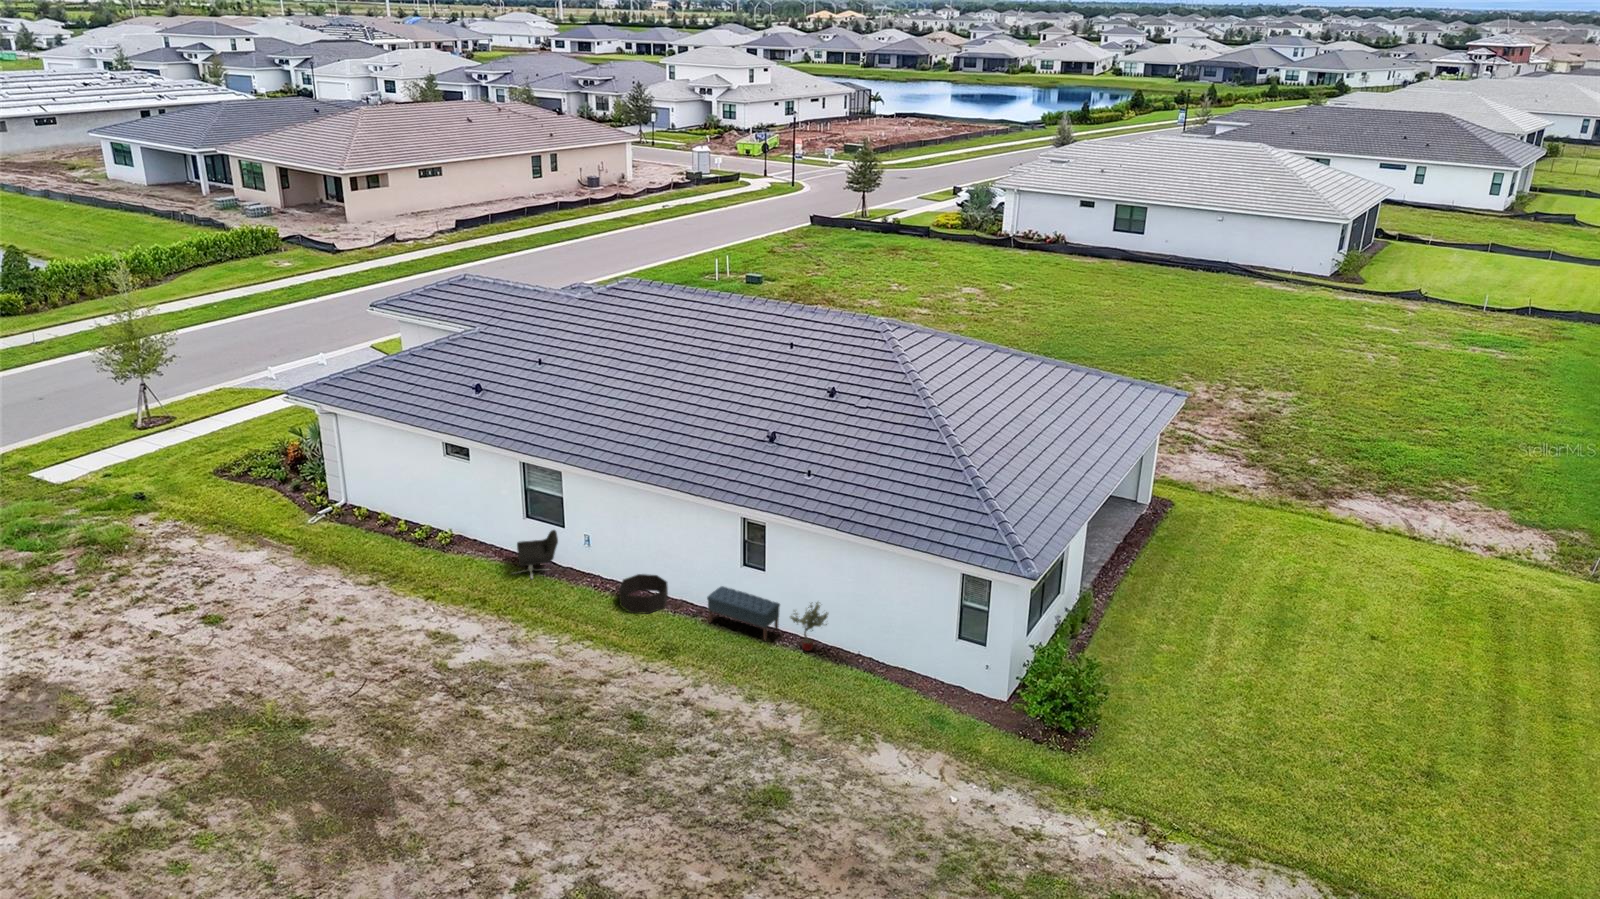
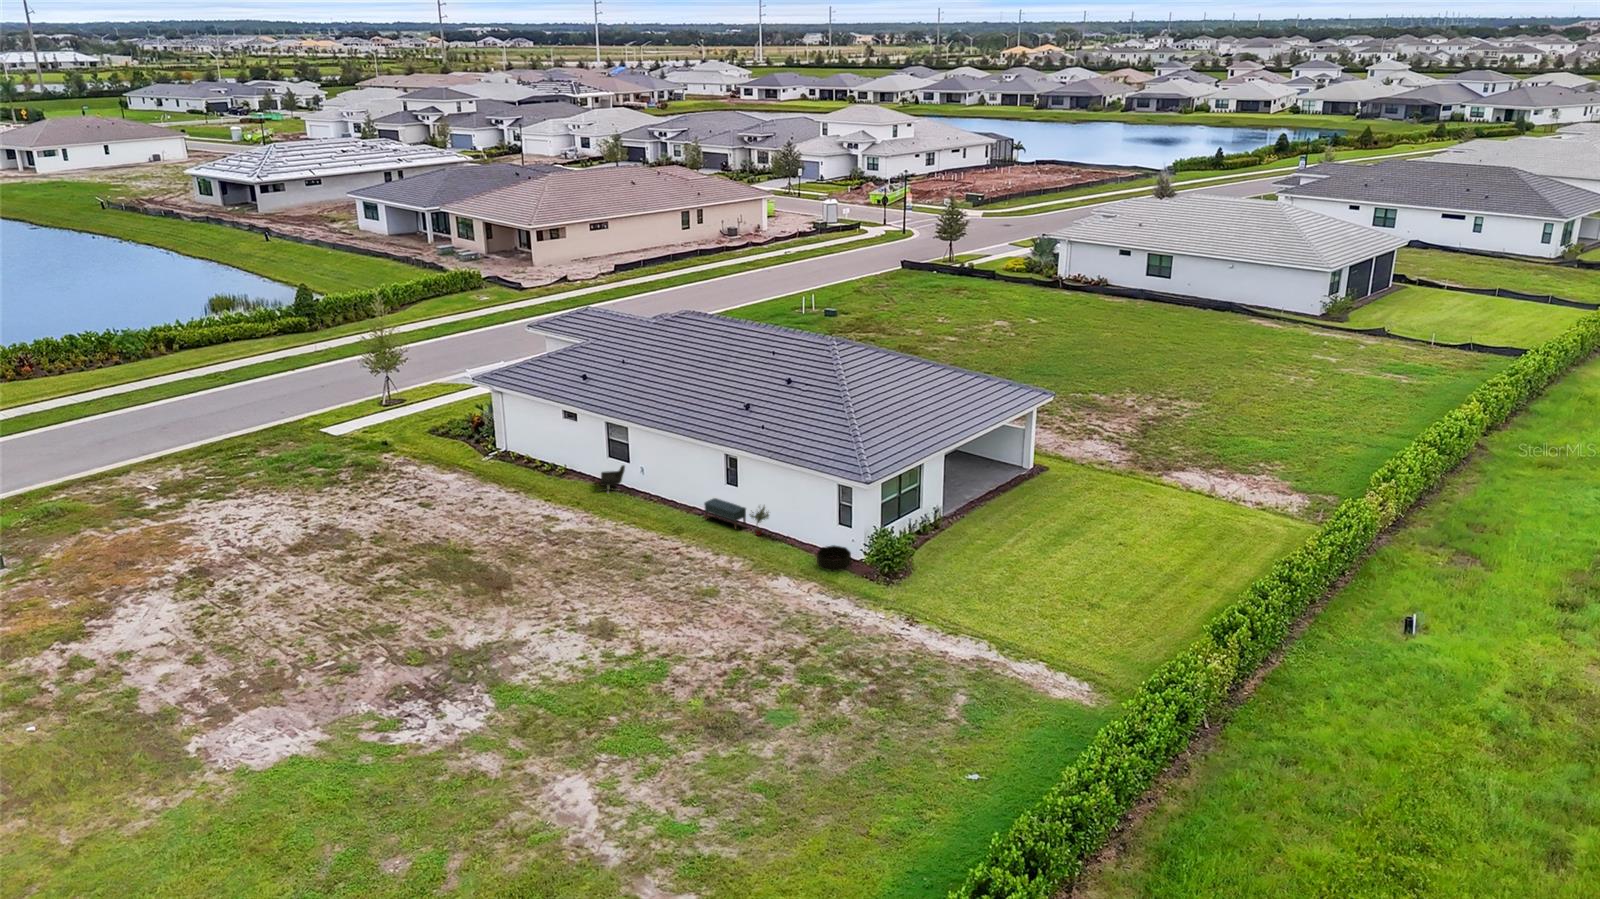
basket: present [619,574,668,614] -> present [817,545,851,571]

